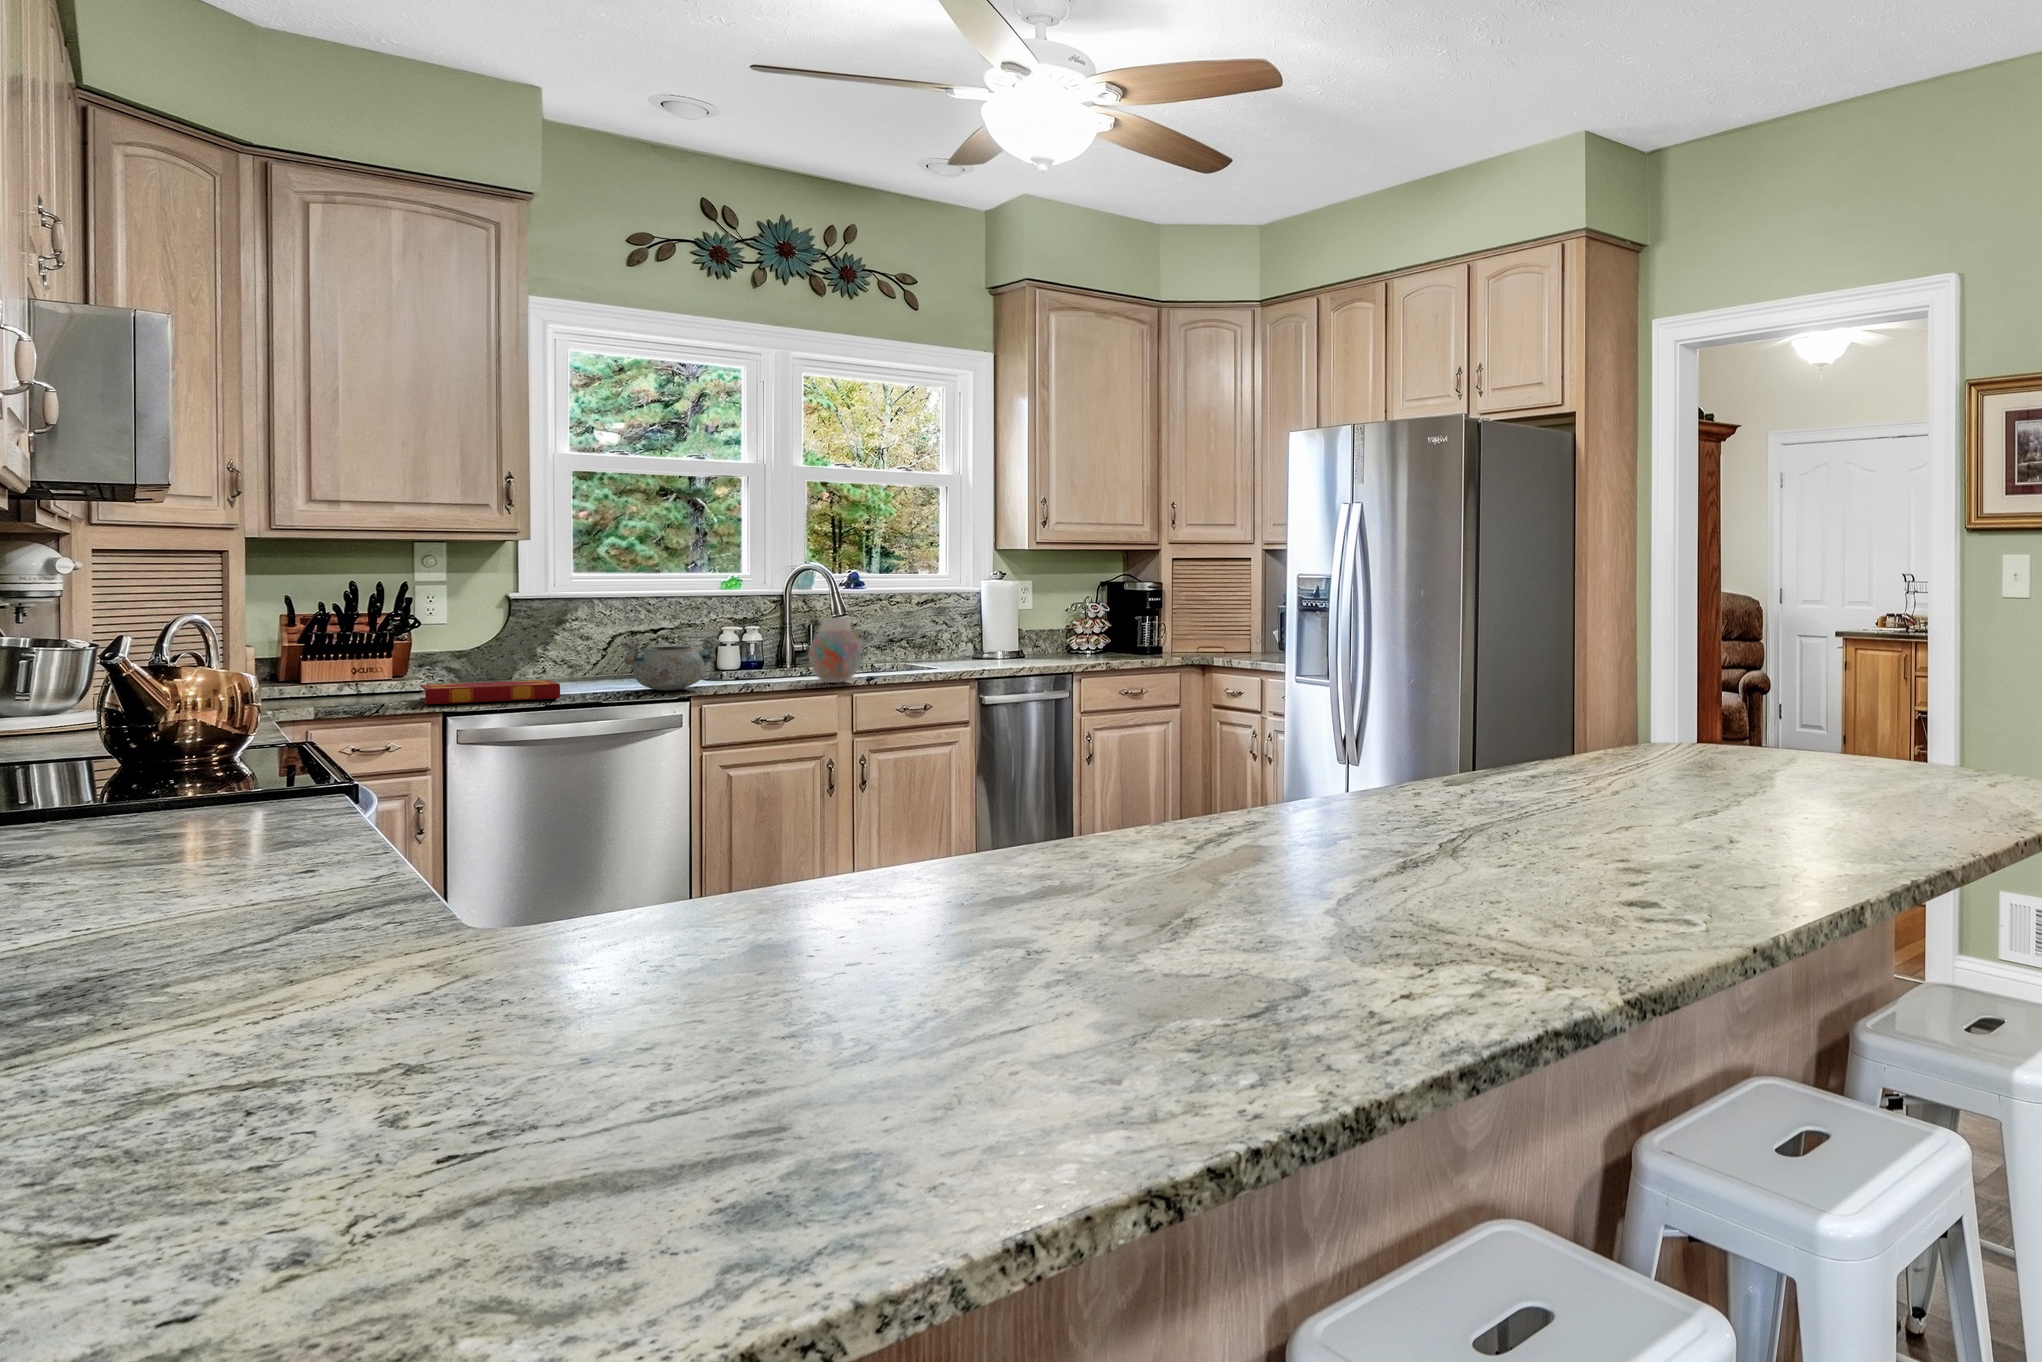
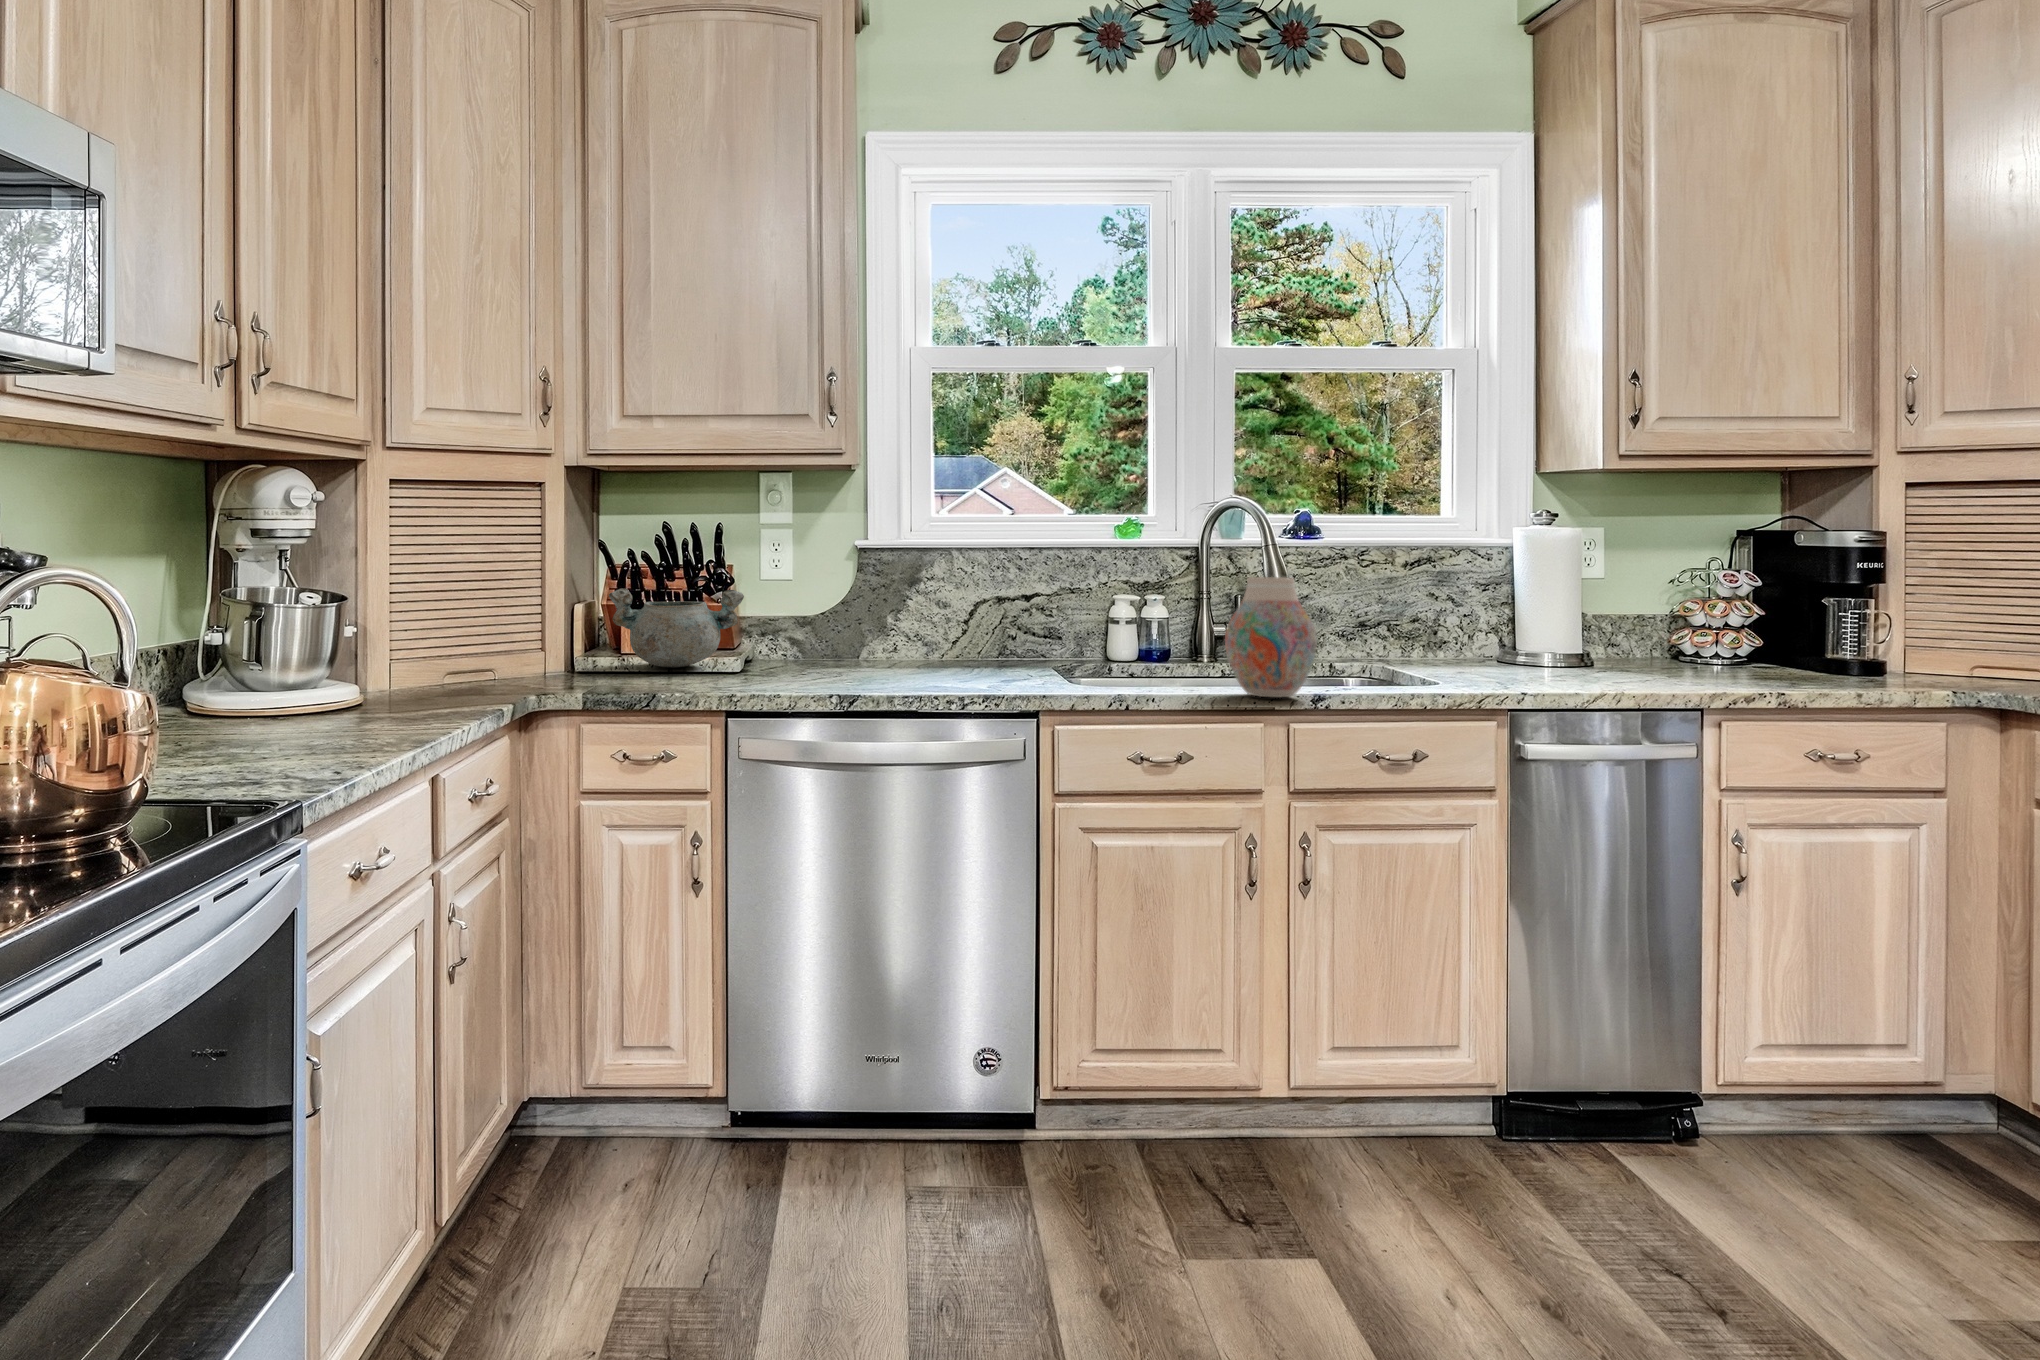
bowl: present [621,637,720,690] -> present [609,588,744,667]
hardback book: present [420,680,560,704] -> none [667,663,848,699]

